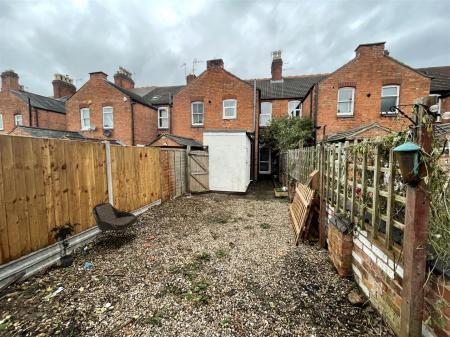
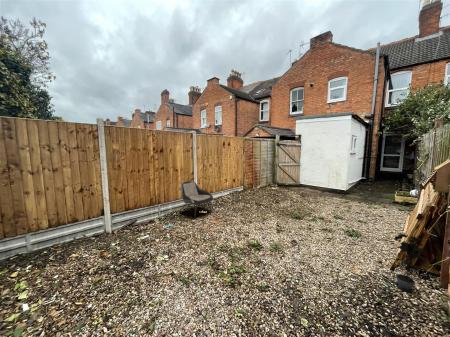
potted plant: present [48,221,81,267] -> present [395,233,427,291]

